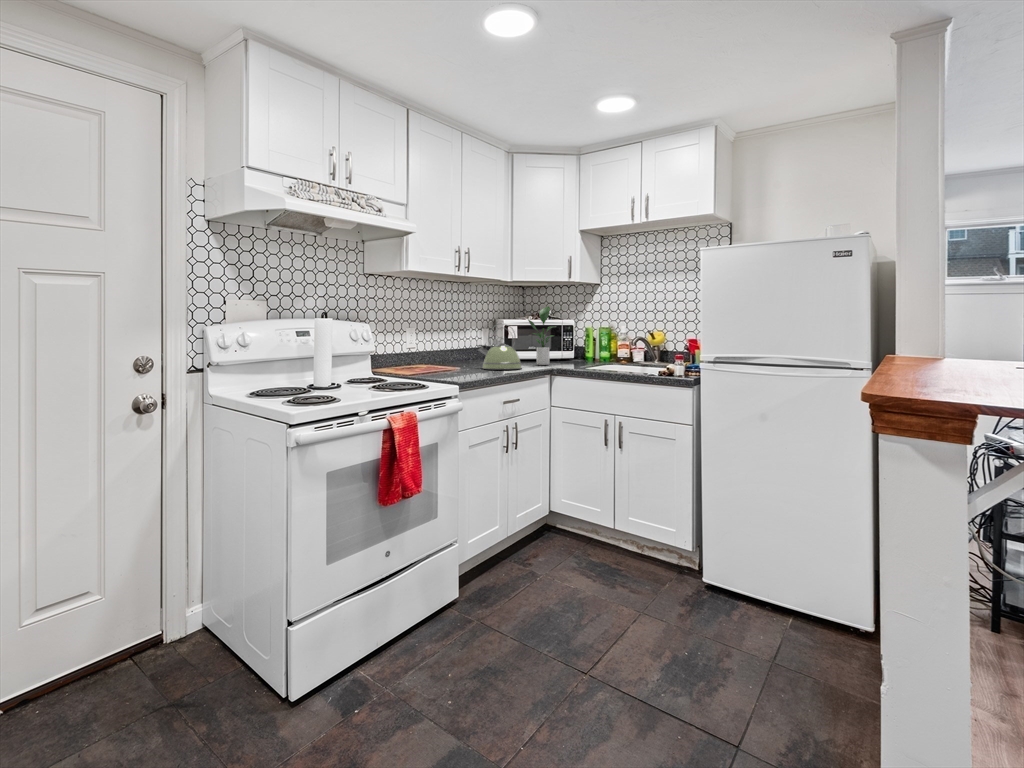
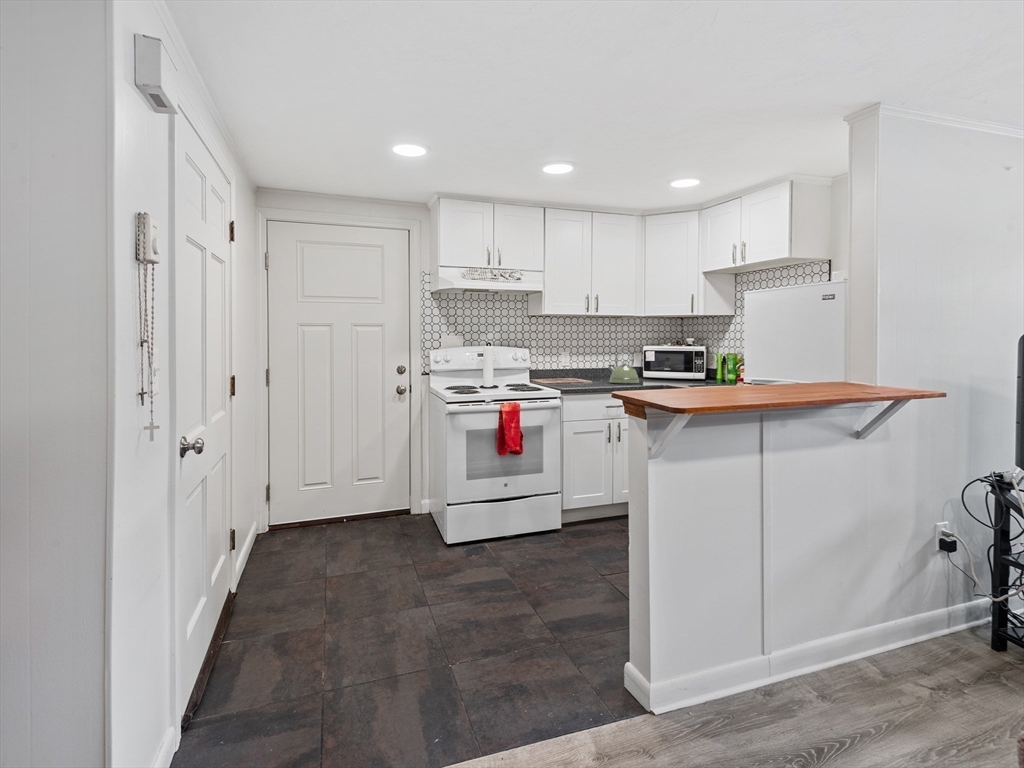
potted plant: present [528,306,555,365] -> none [653,335,679,382]

